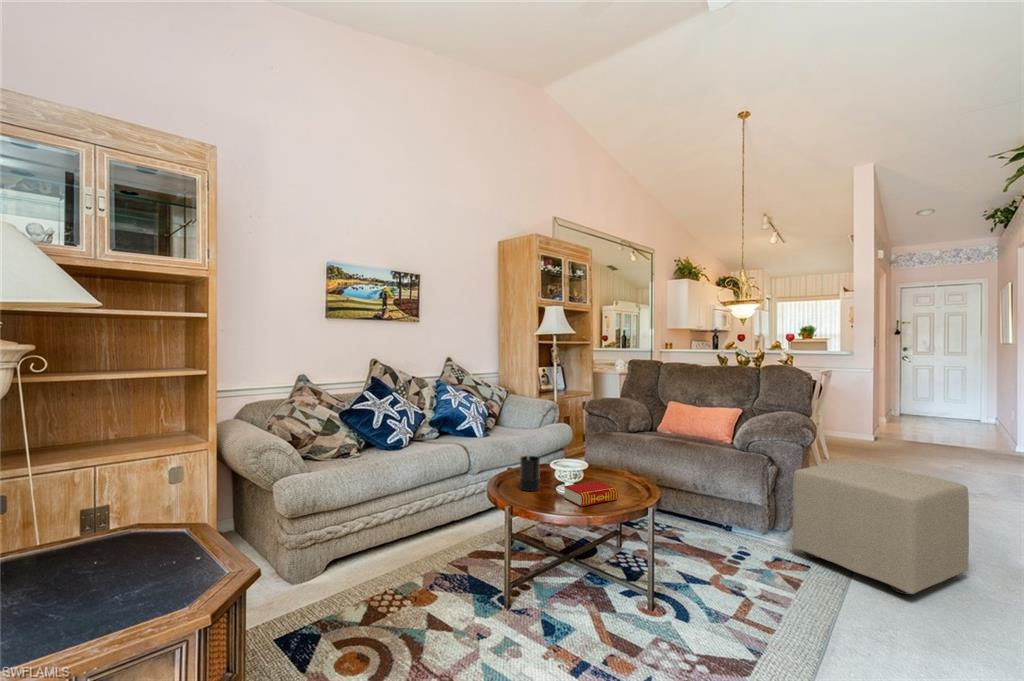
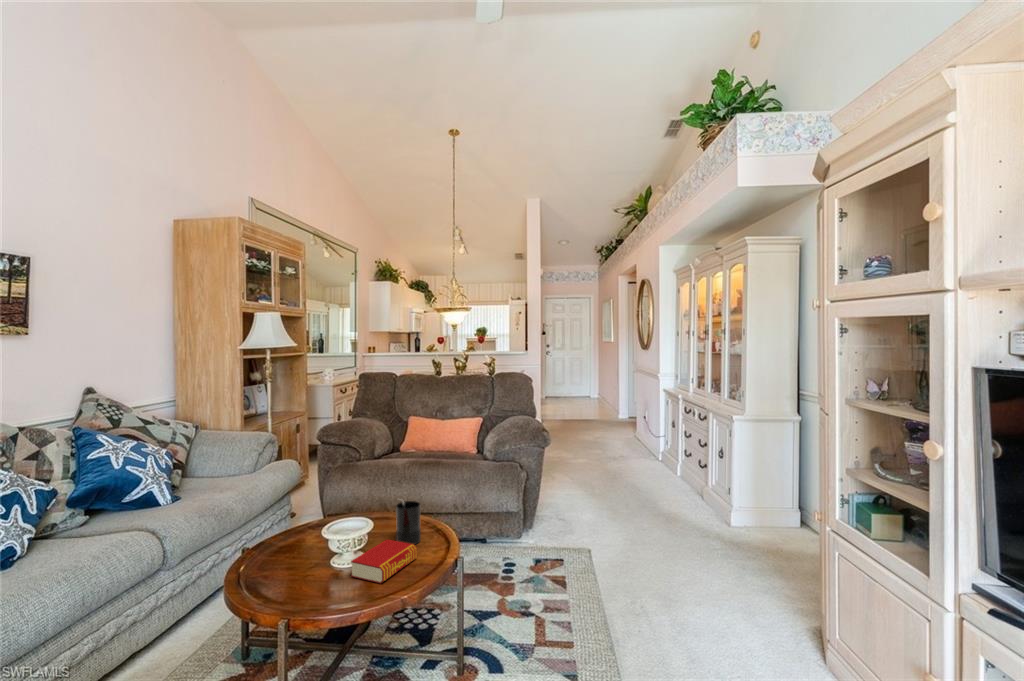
candle: present [520,455,540,491] -> present [396,501,421,544]
ottoman: present [792,461,969,595] -> none [545,454,657,563]

